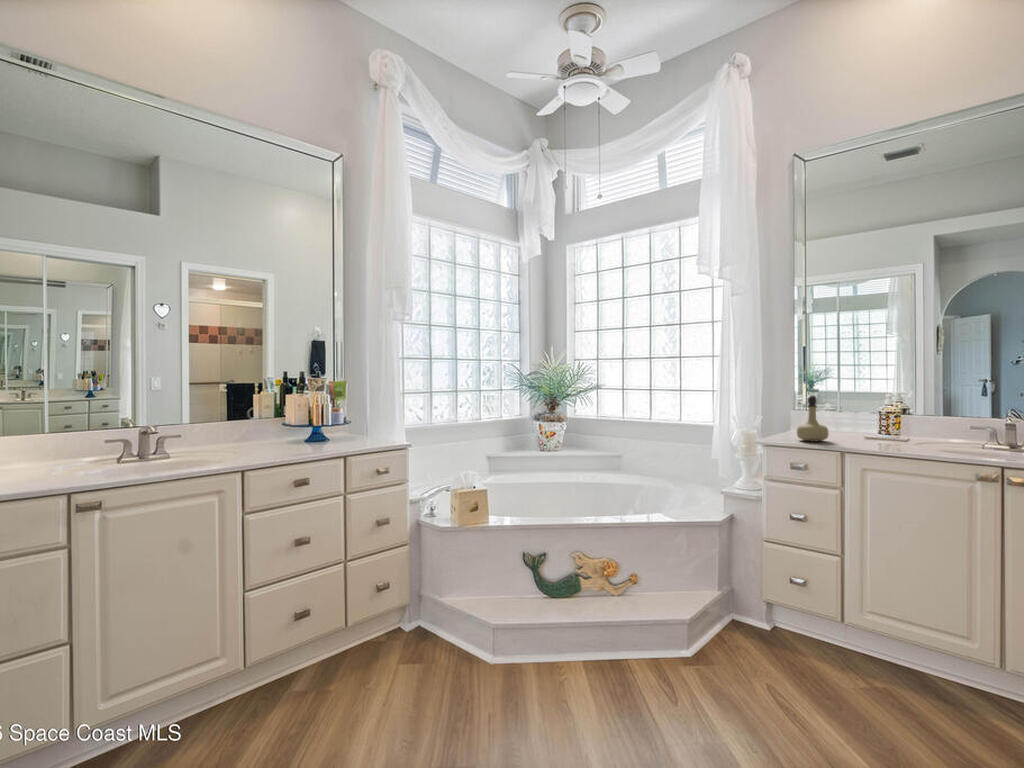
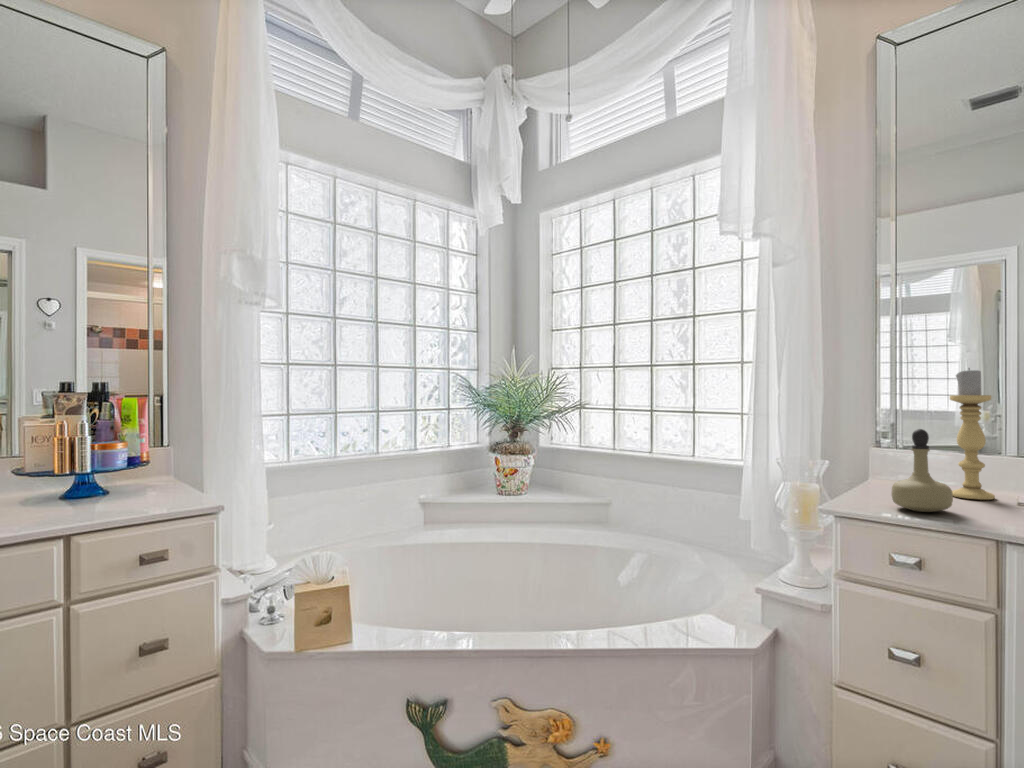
candle holder: none [833,361,856,436] -> present [950,368,995,500]

